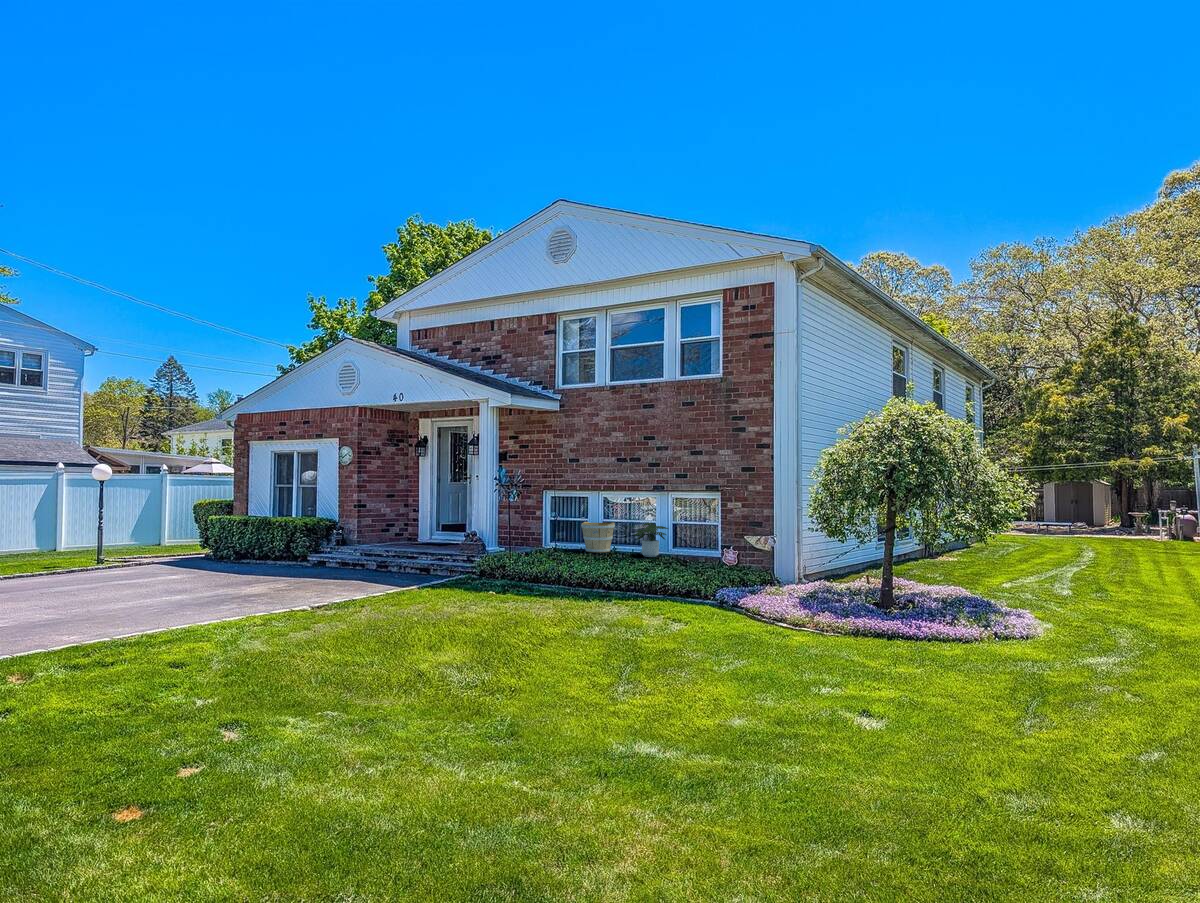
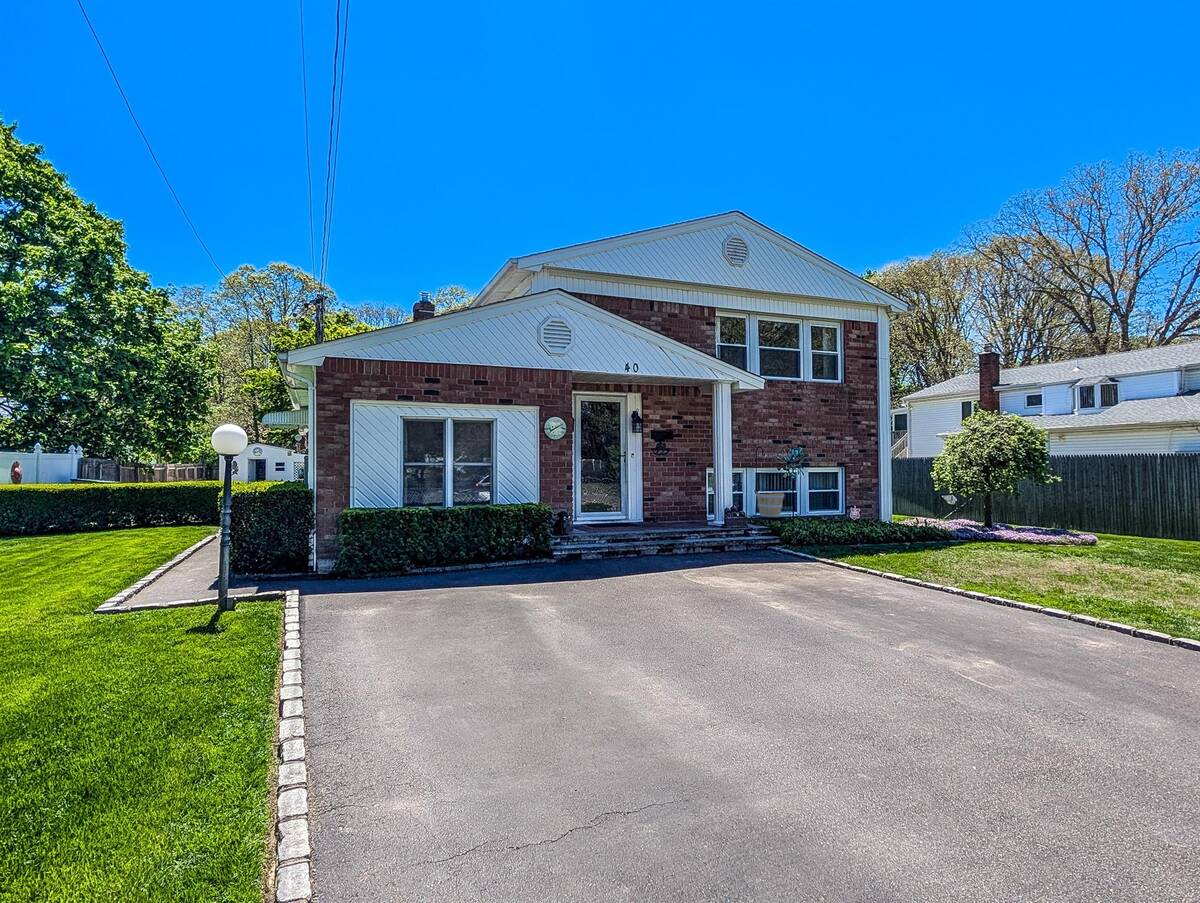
potted plant: present [634,523,668,557] -> none [793,491,826,517]

